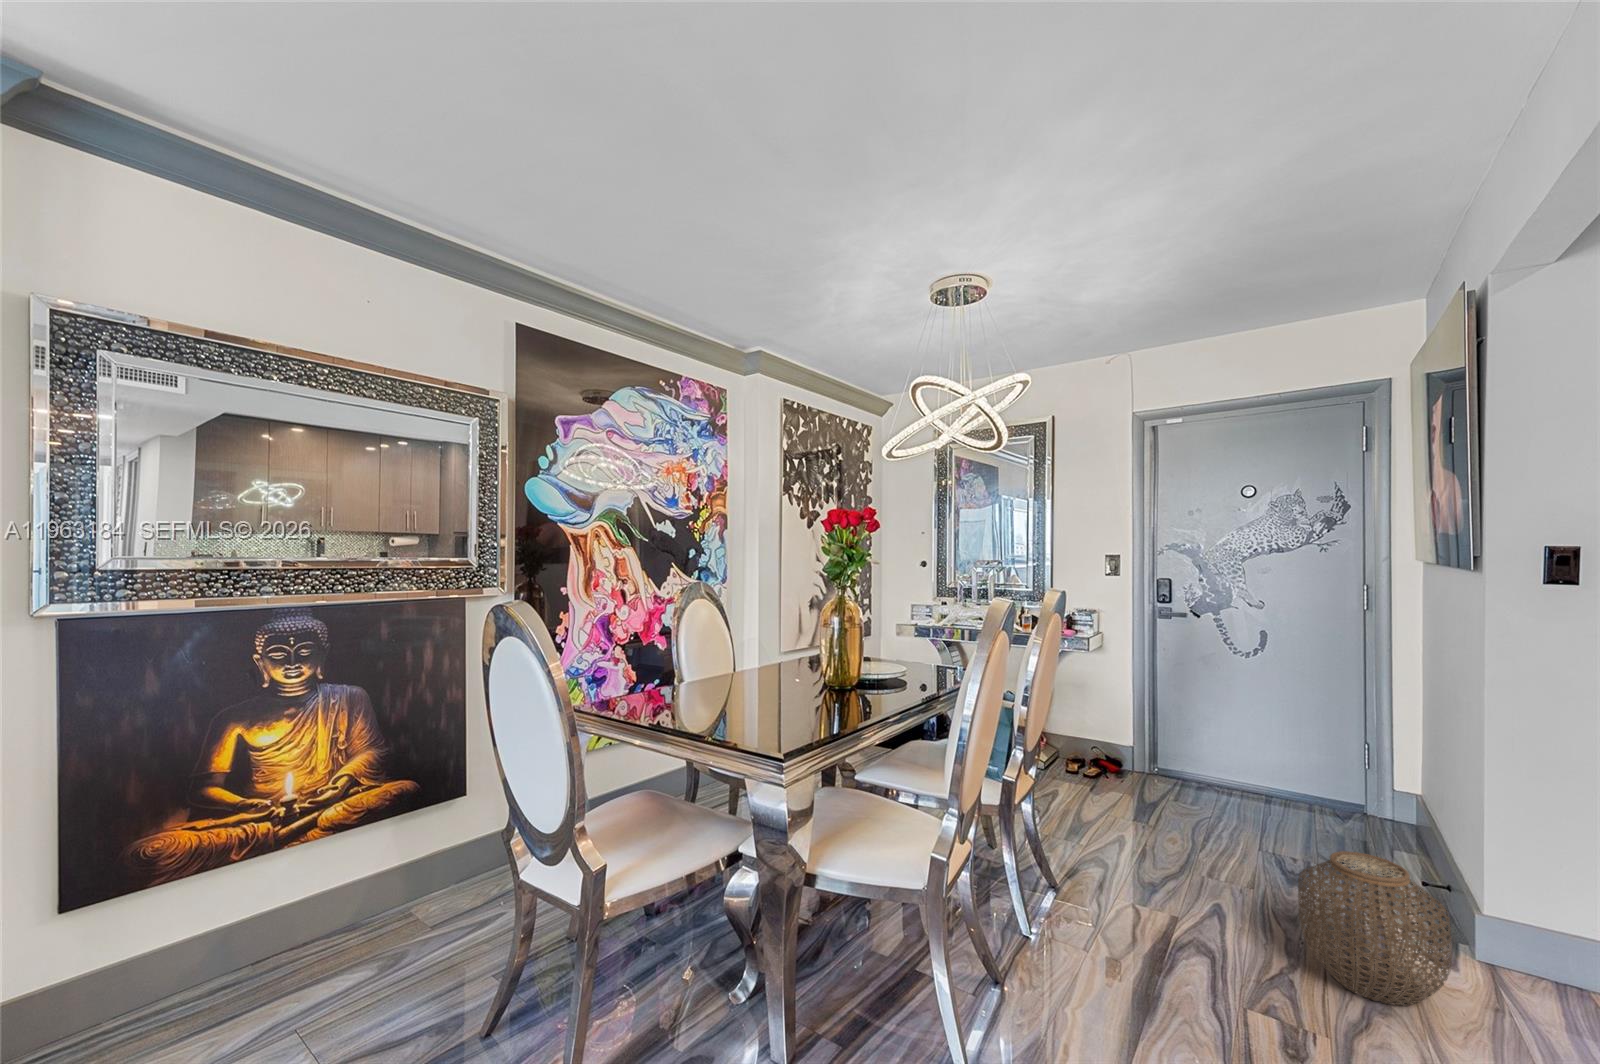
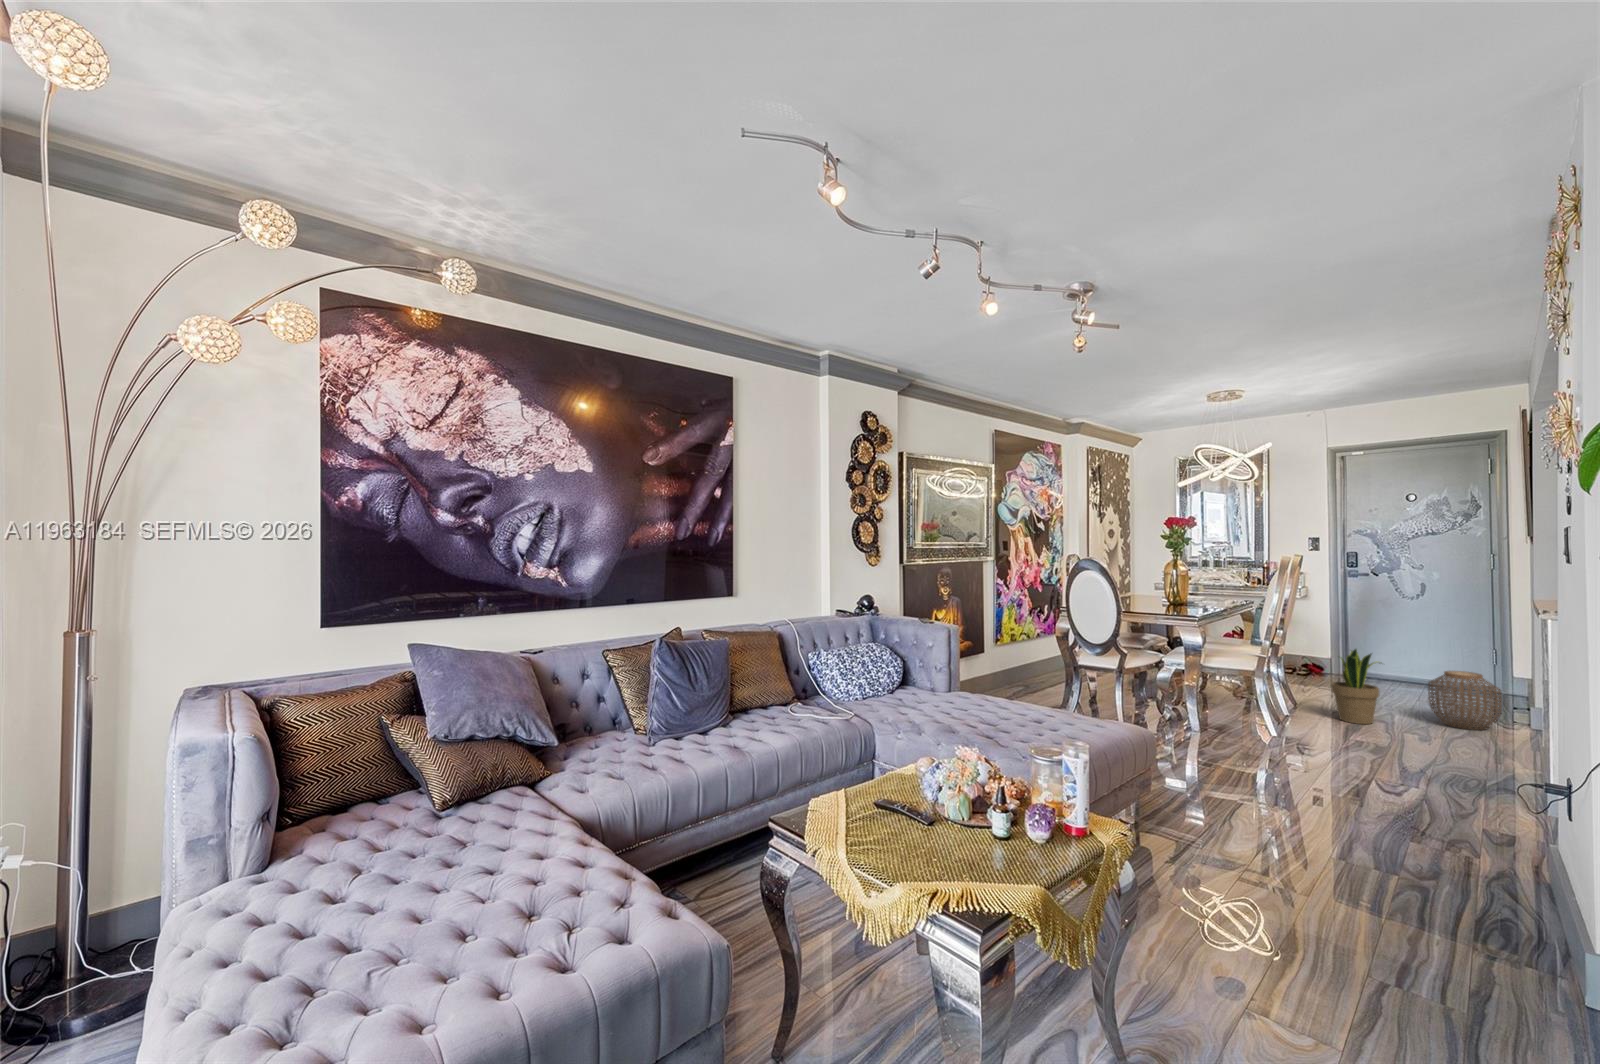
potted plant: none [1113,805,1217,994] -> present [1331,649,1379,724]

